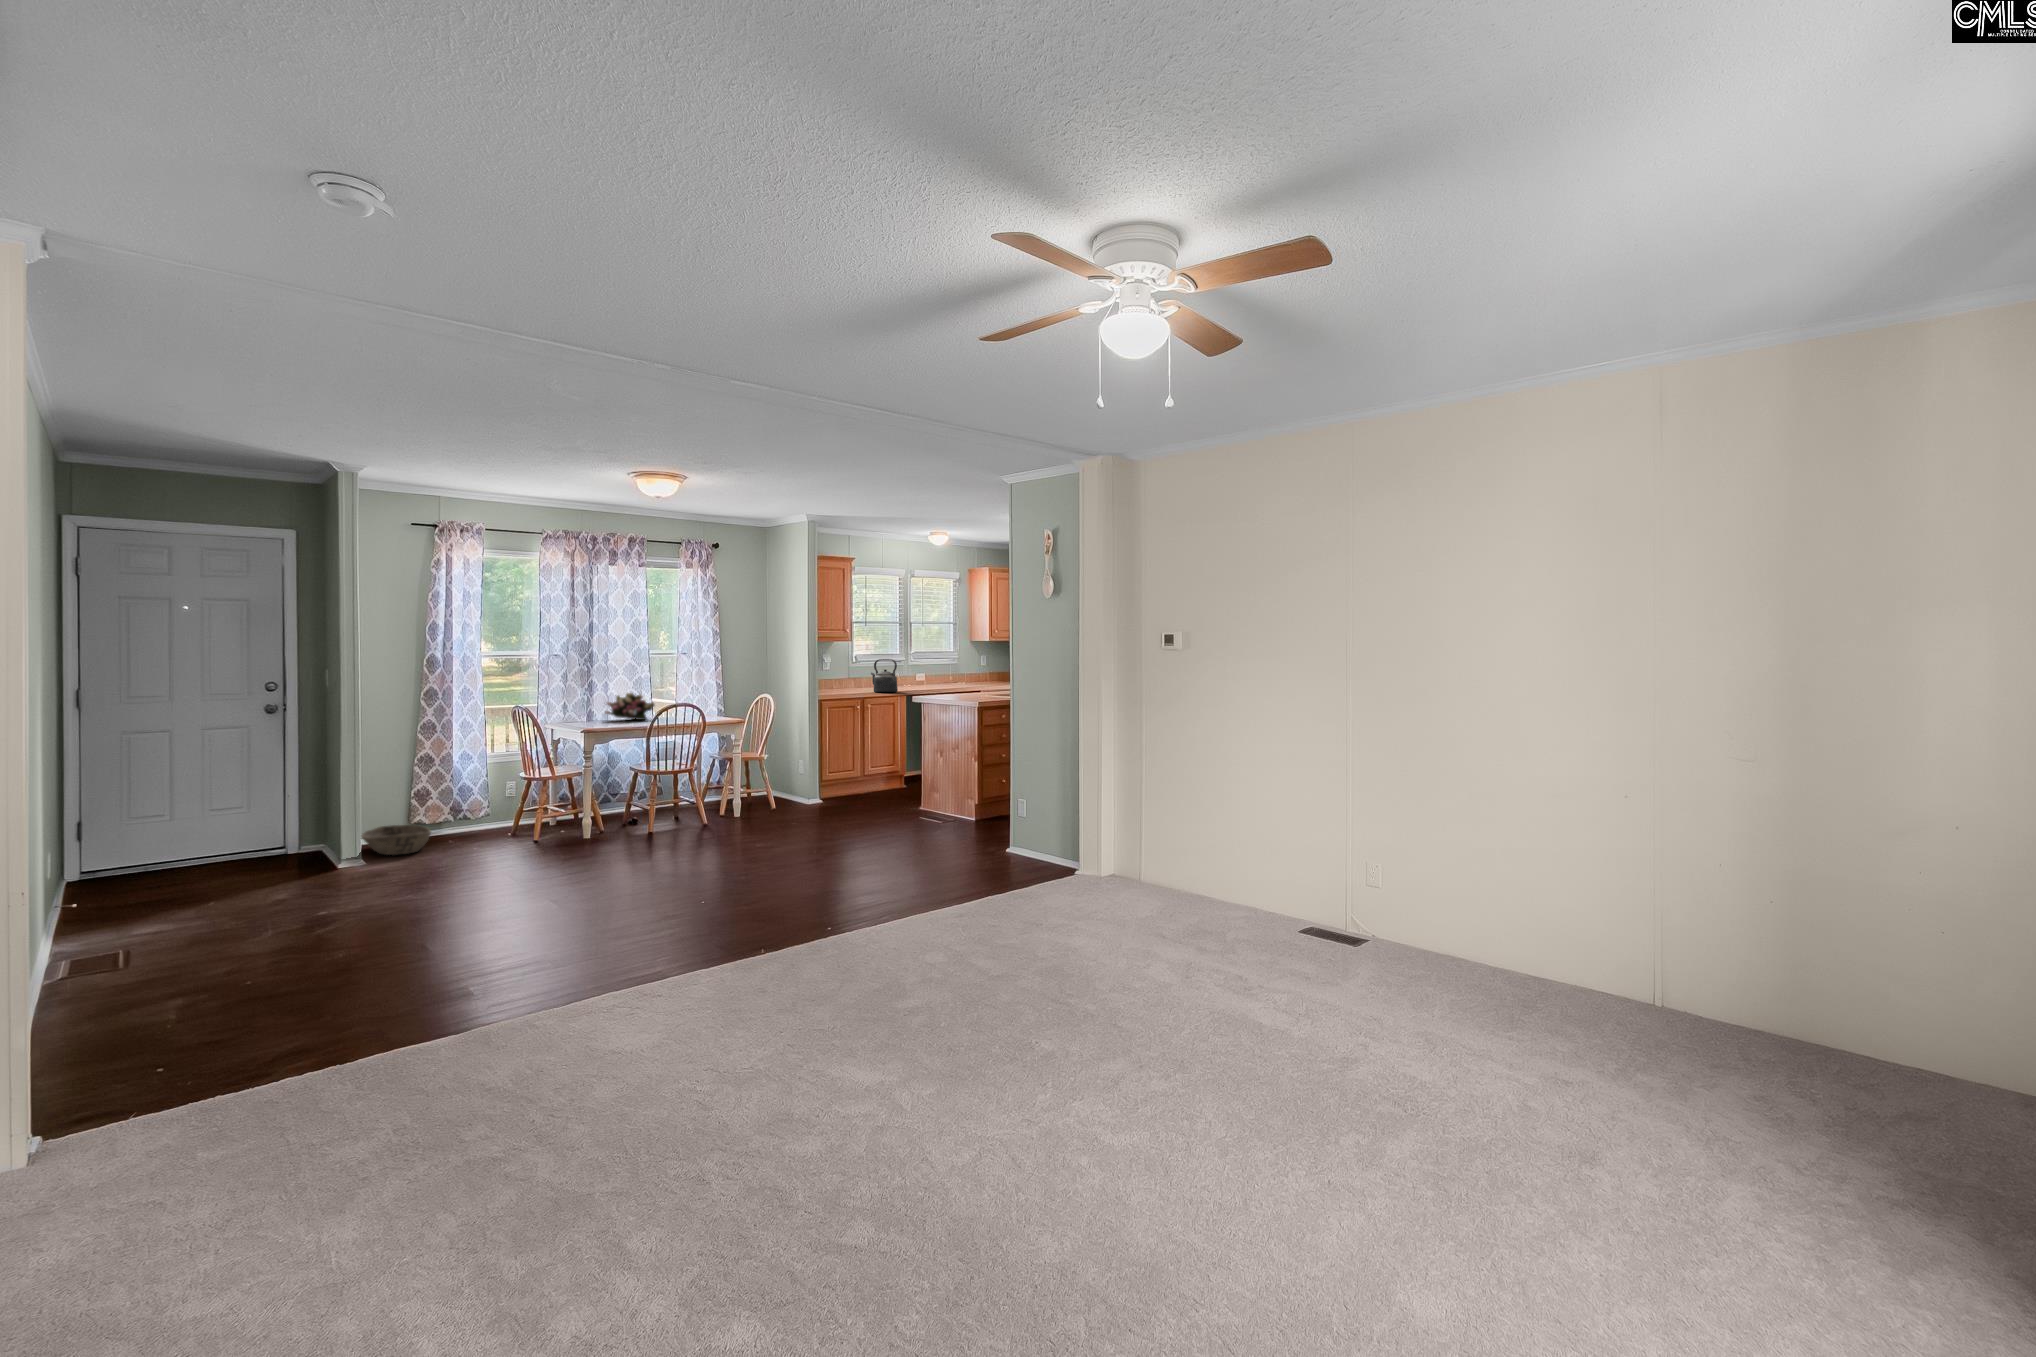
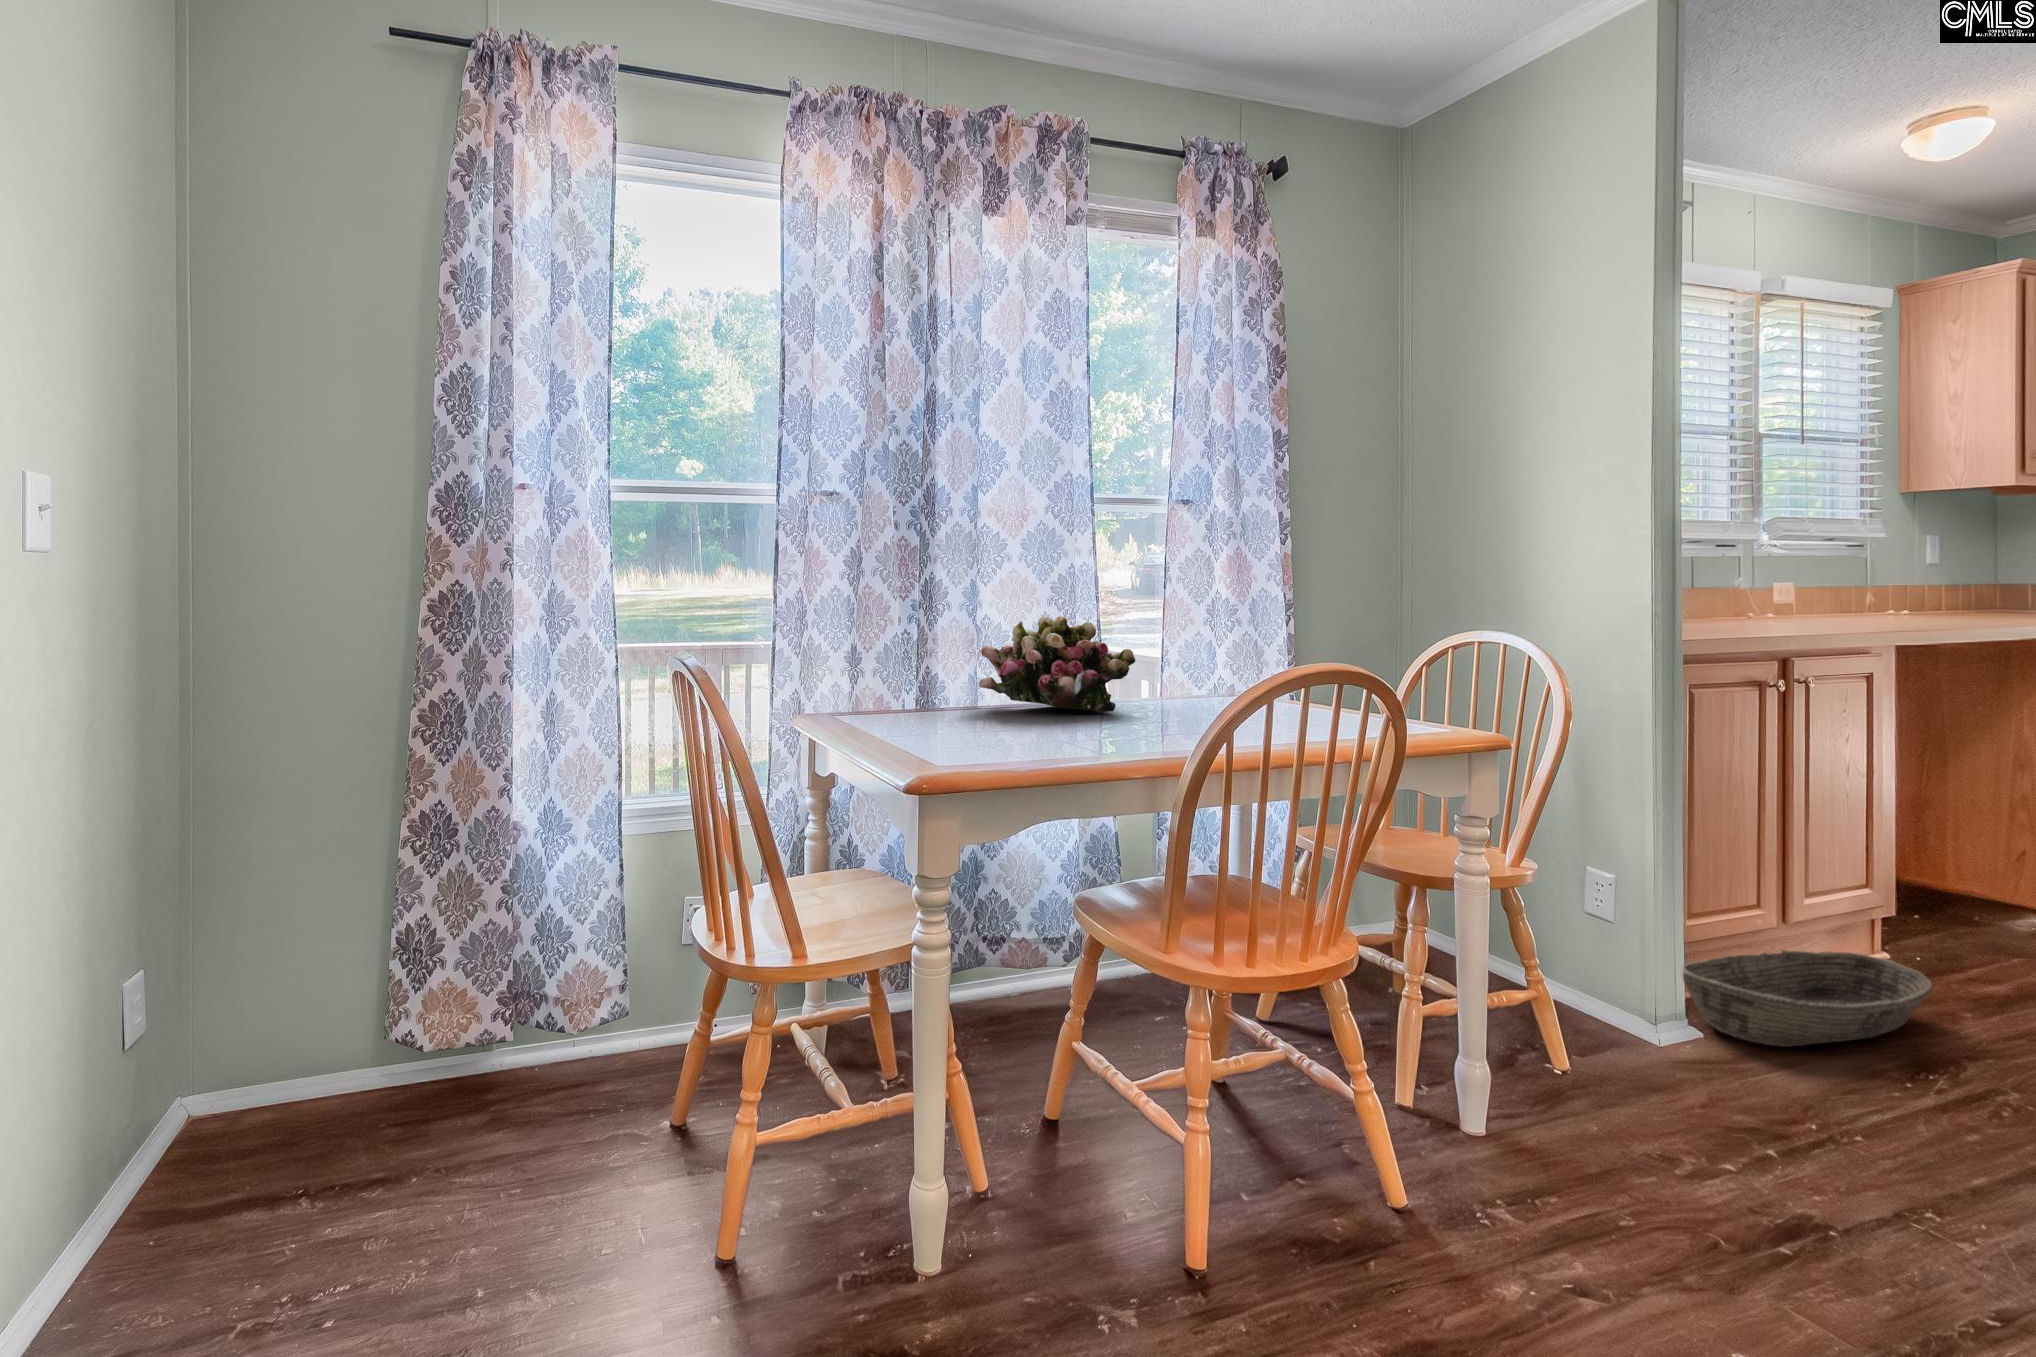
kettle: present [871,659,898,692] -> none [1730,522,1848,629]
basket: present [362,825,431,855] -> present [1683,950,1932,1047]

